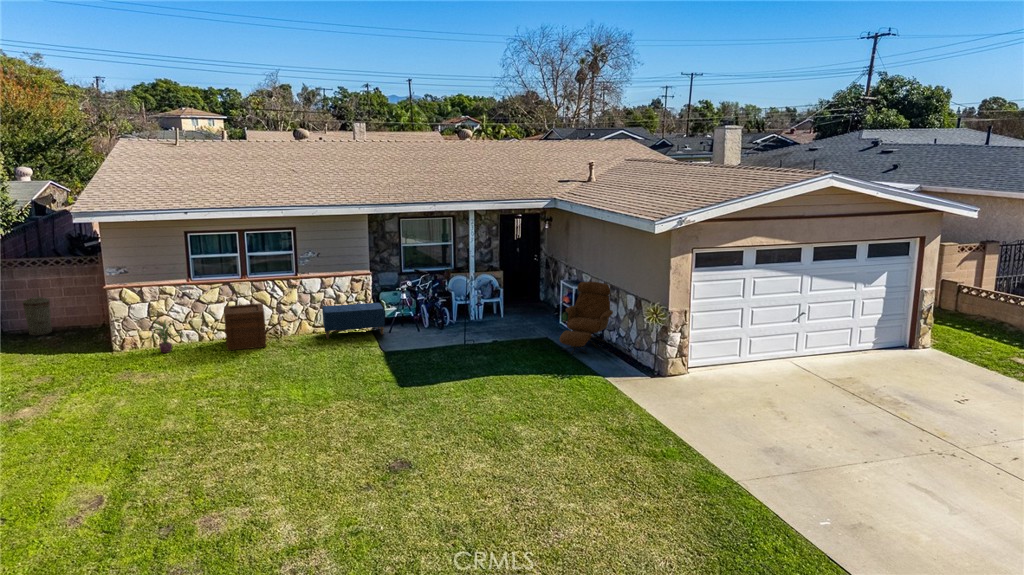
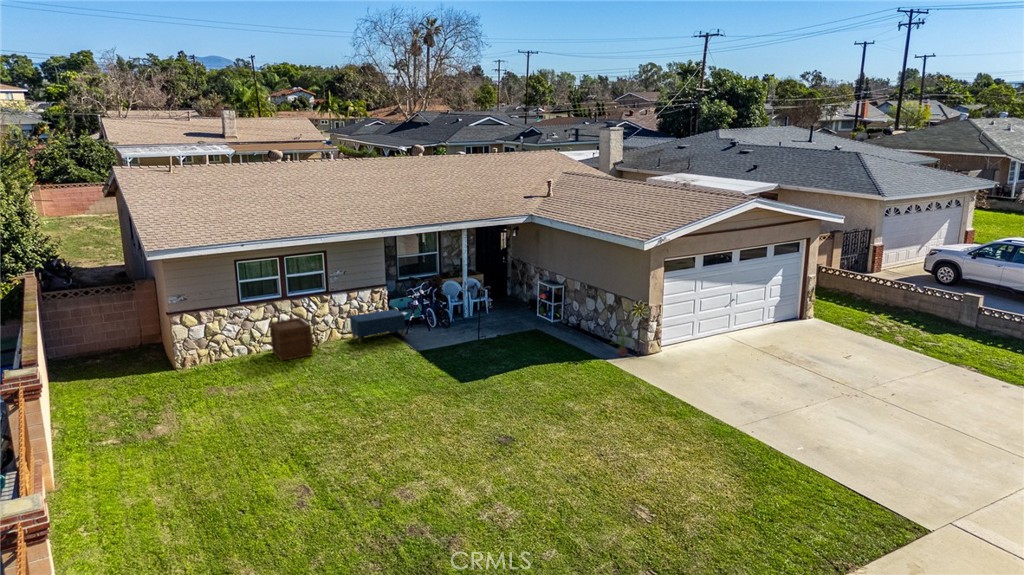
lounge chair: present [559,282,613,354] -> none [554,283,592,342]
trash can: present [23,297,52,335] -> none [67,324,94,361]
decorative plant: present [156,320,172,353] -> present [618,331,628,356]

